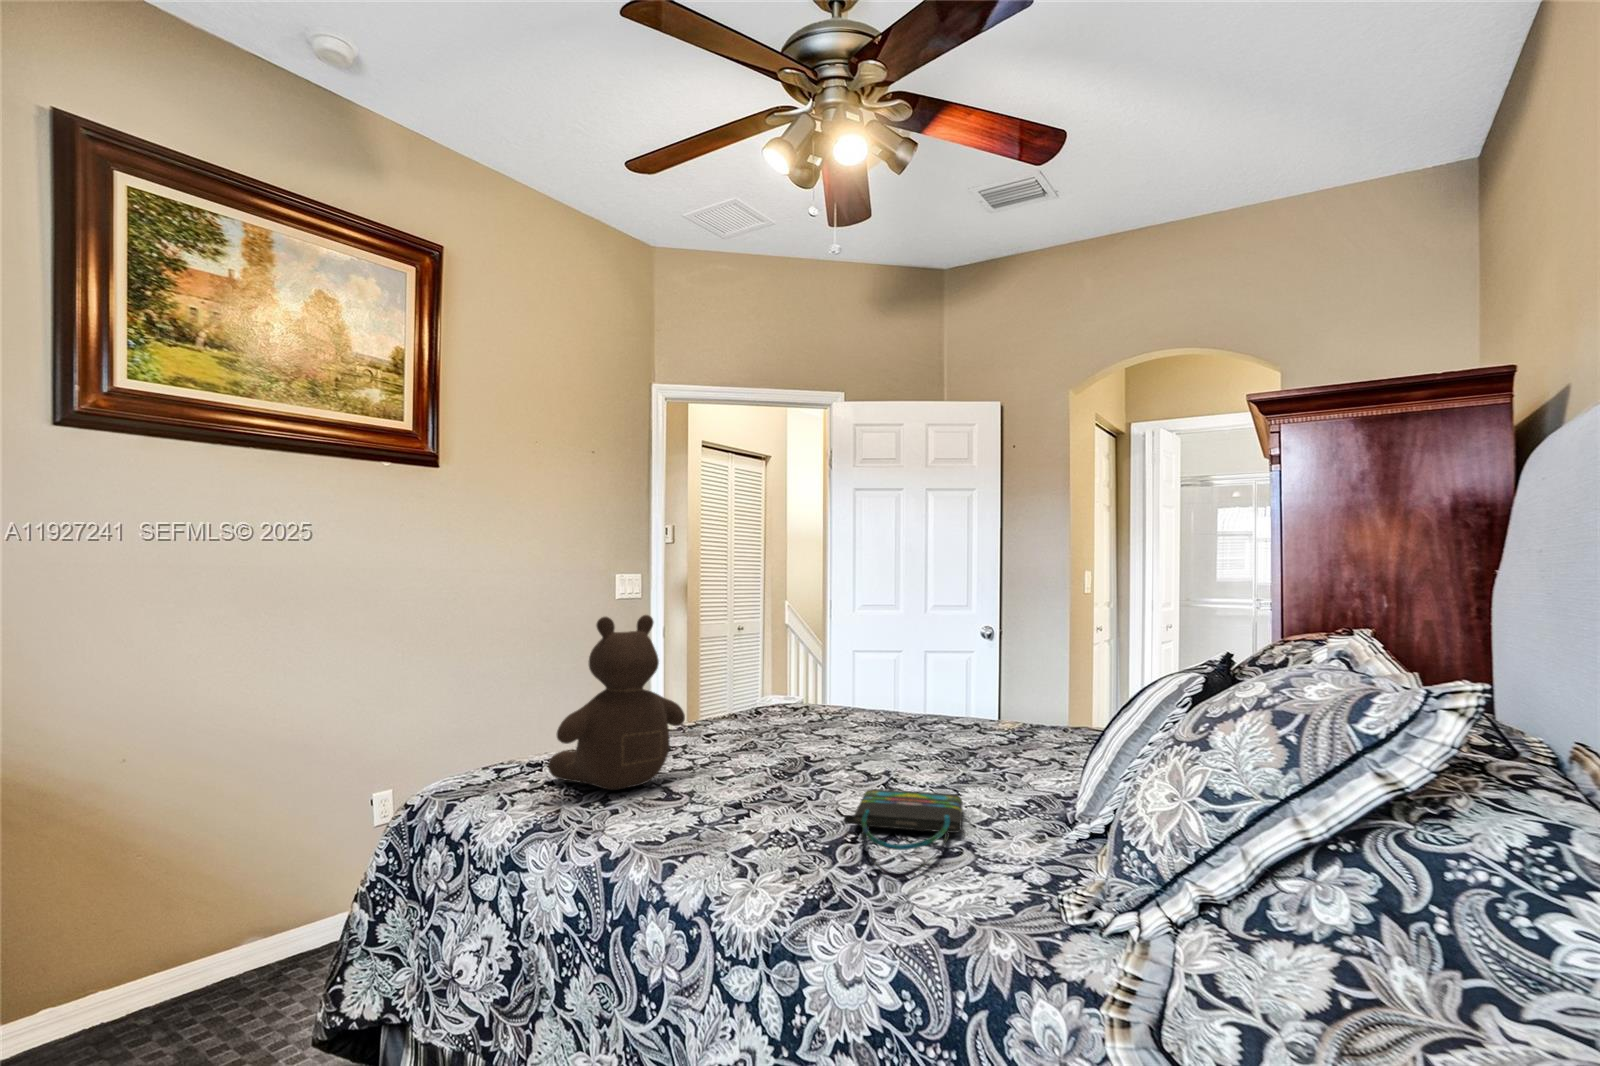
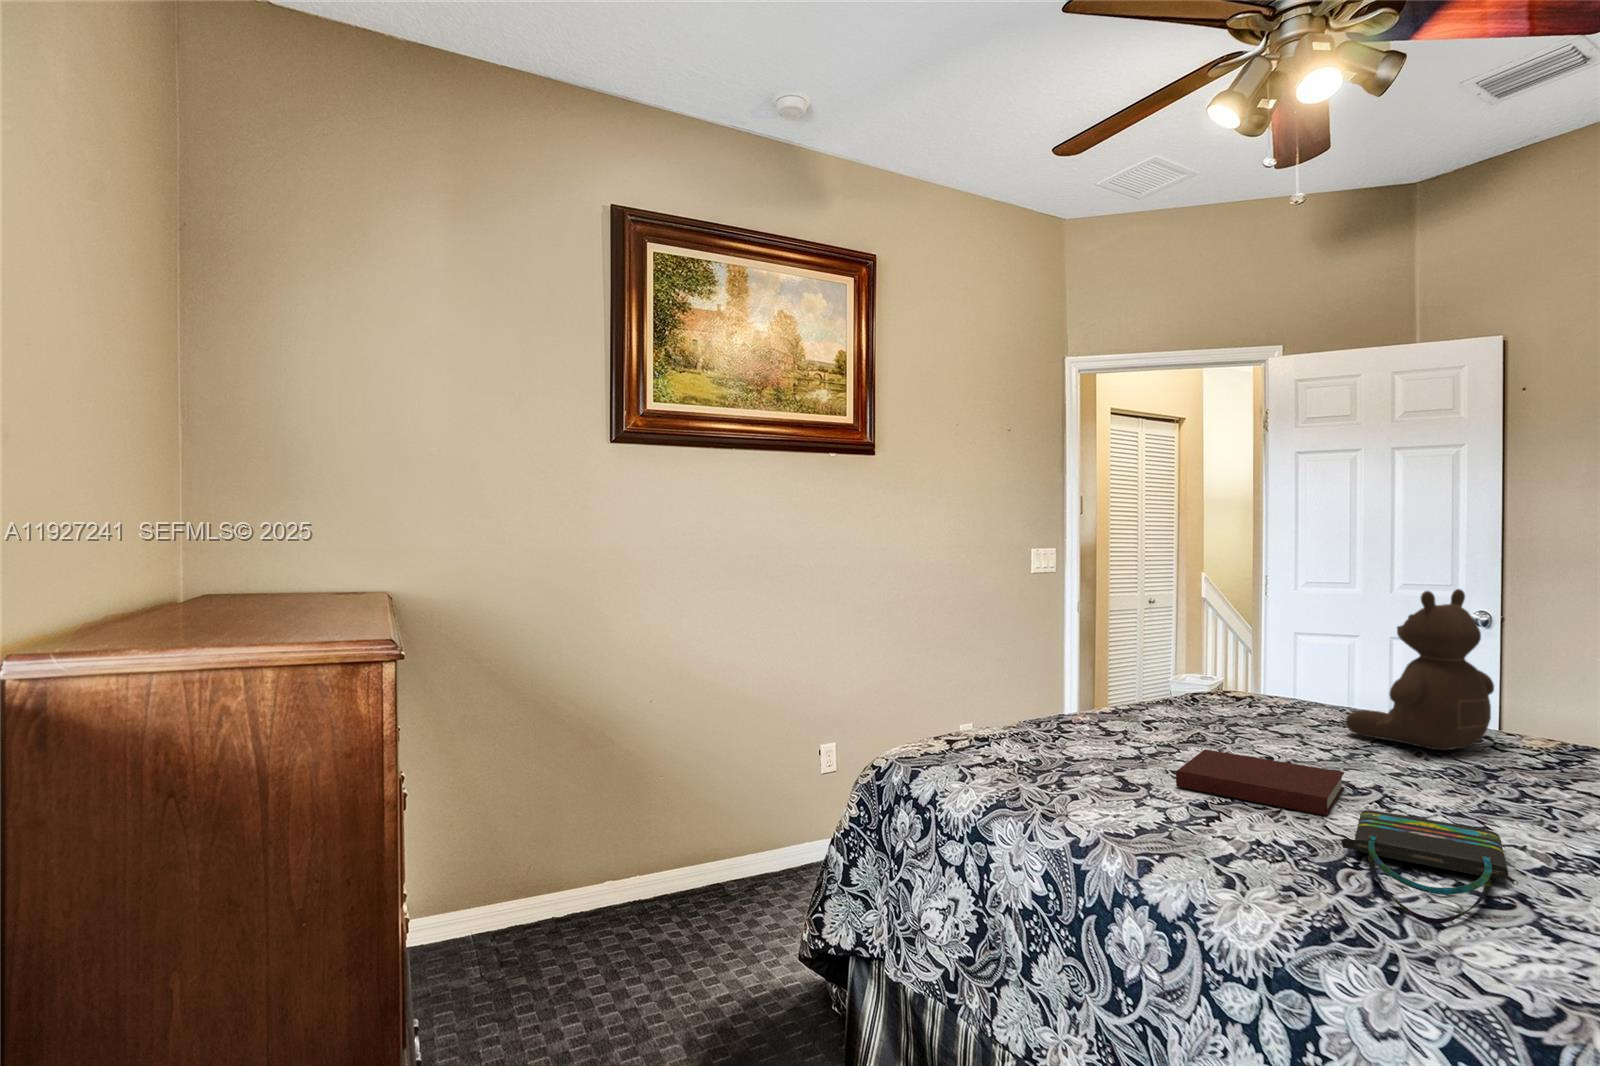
teddy bear: present [548,615,685,790] -> present [1346,589,1494,750]
notebook: none [720,752,861,799] -> present [1176,749,1344,816]

